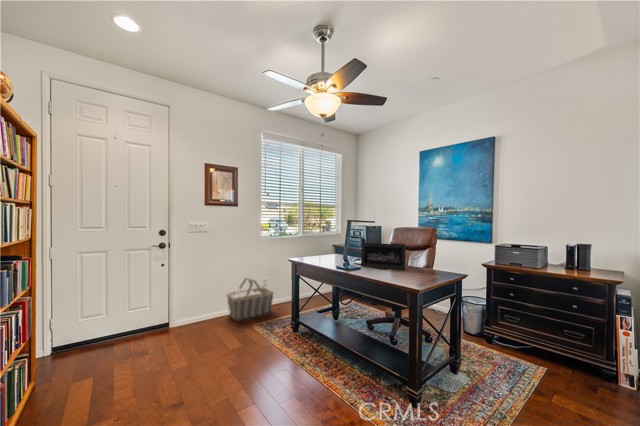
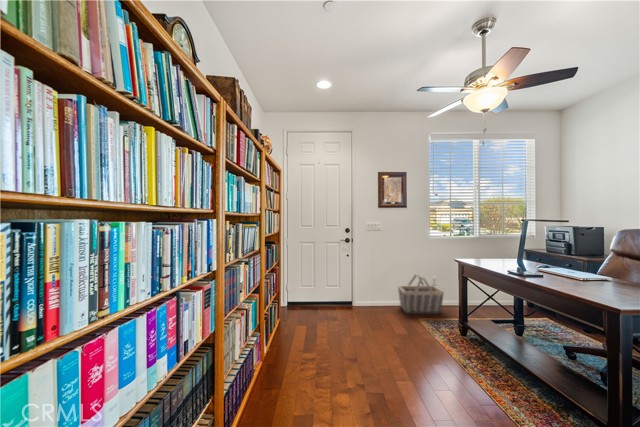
picture frame: present [361,243,406,270] -> none [544,249,619,288]

